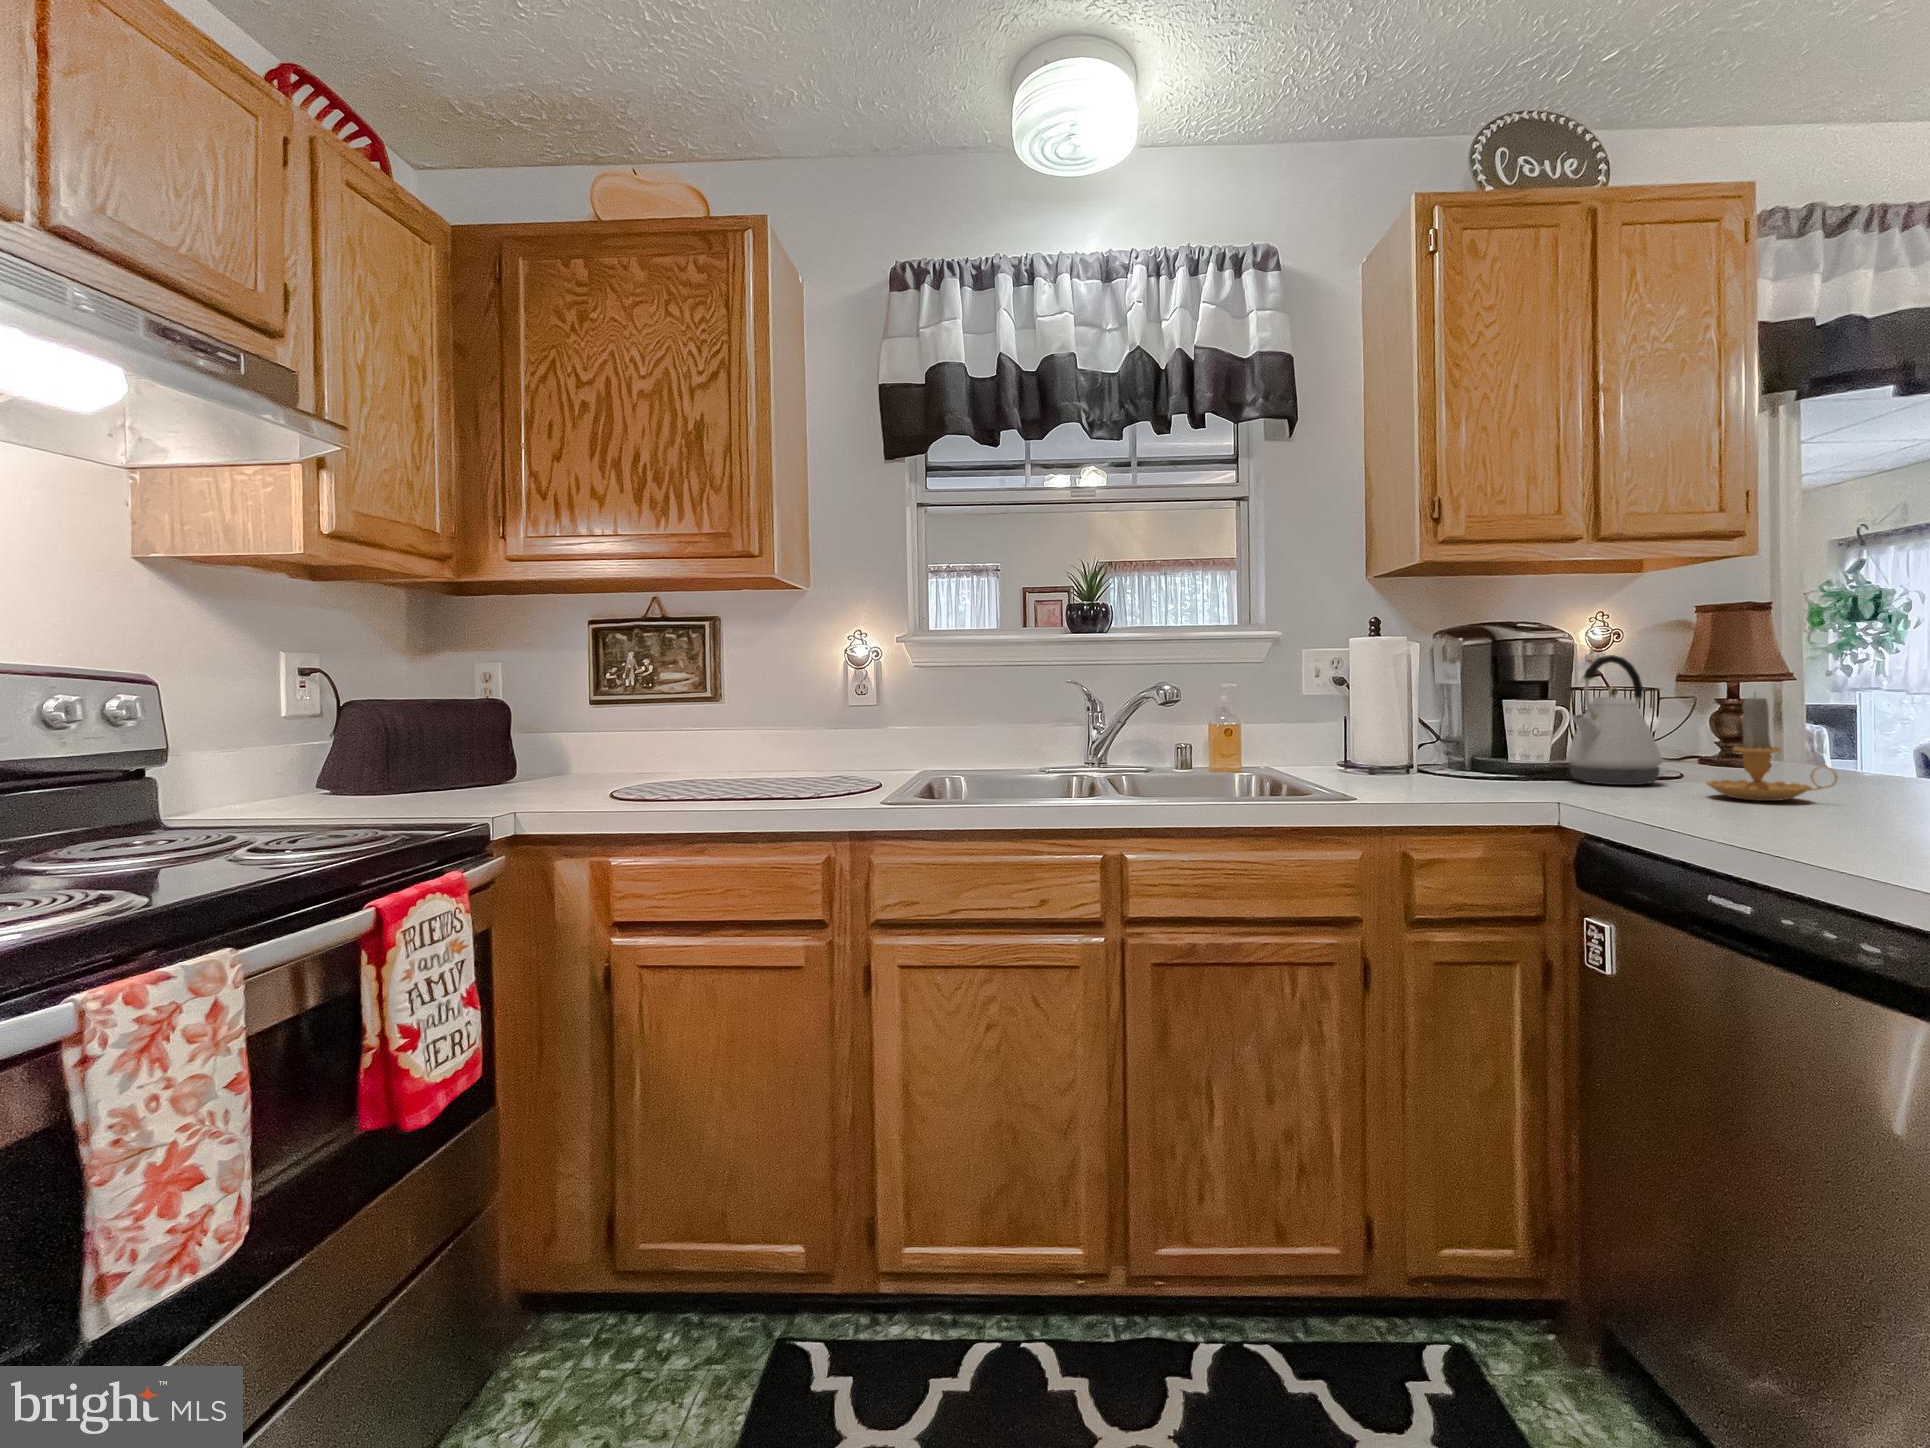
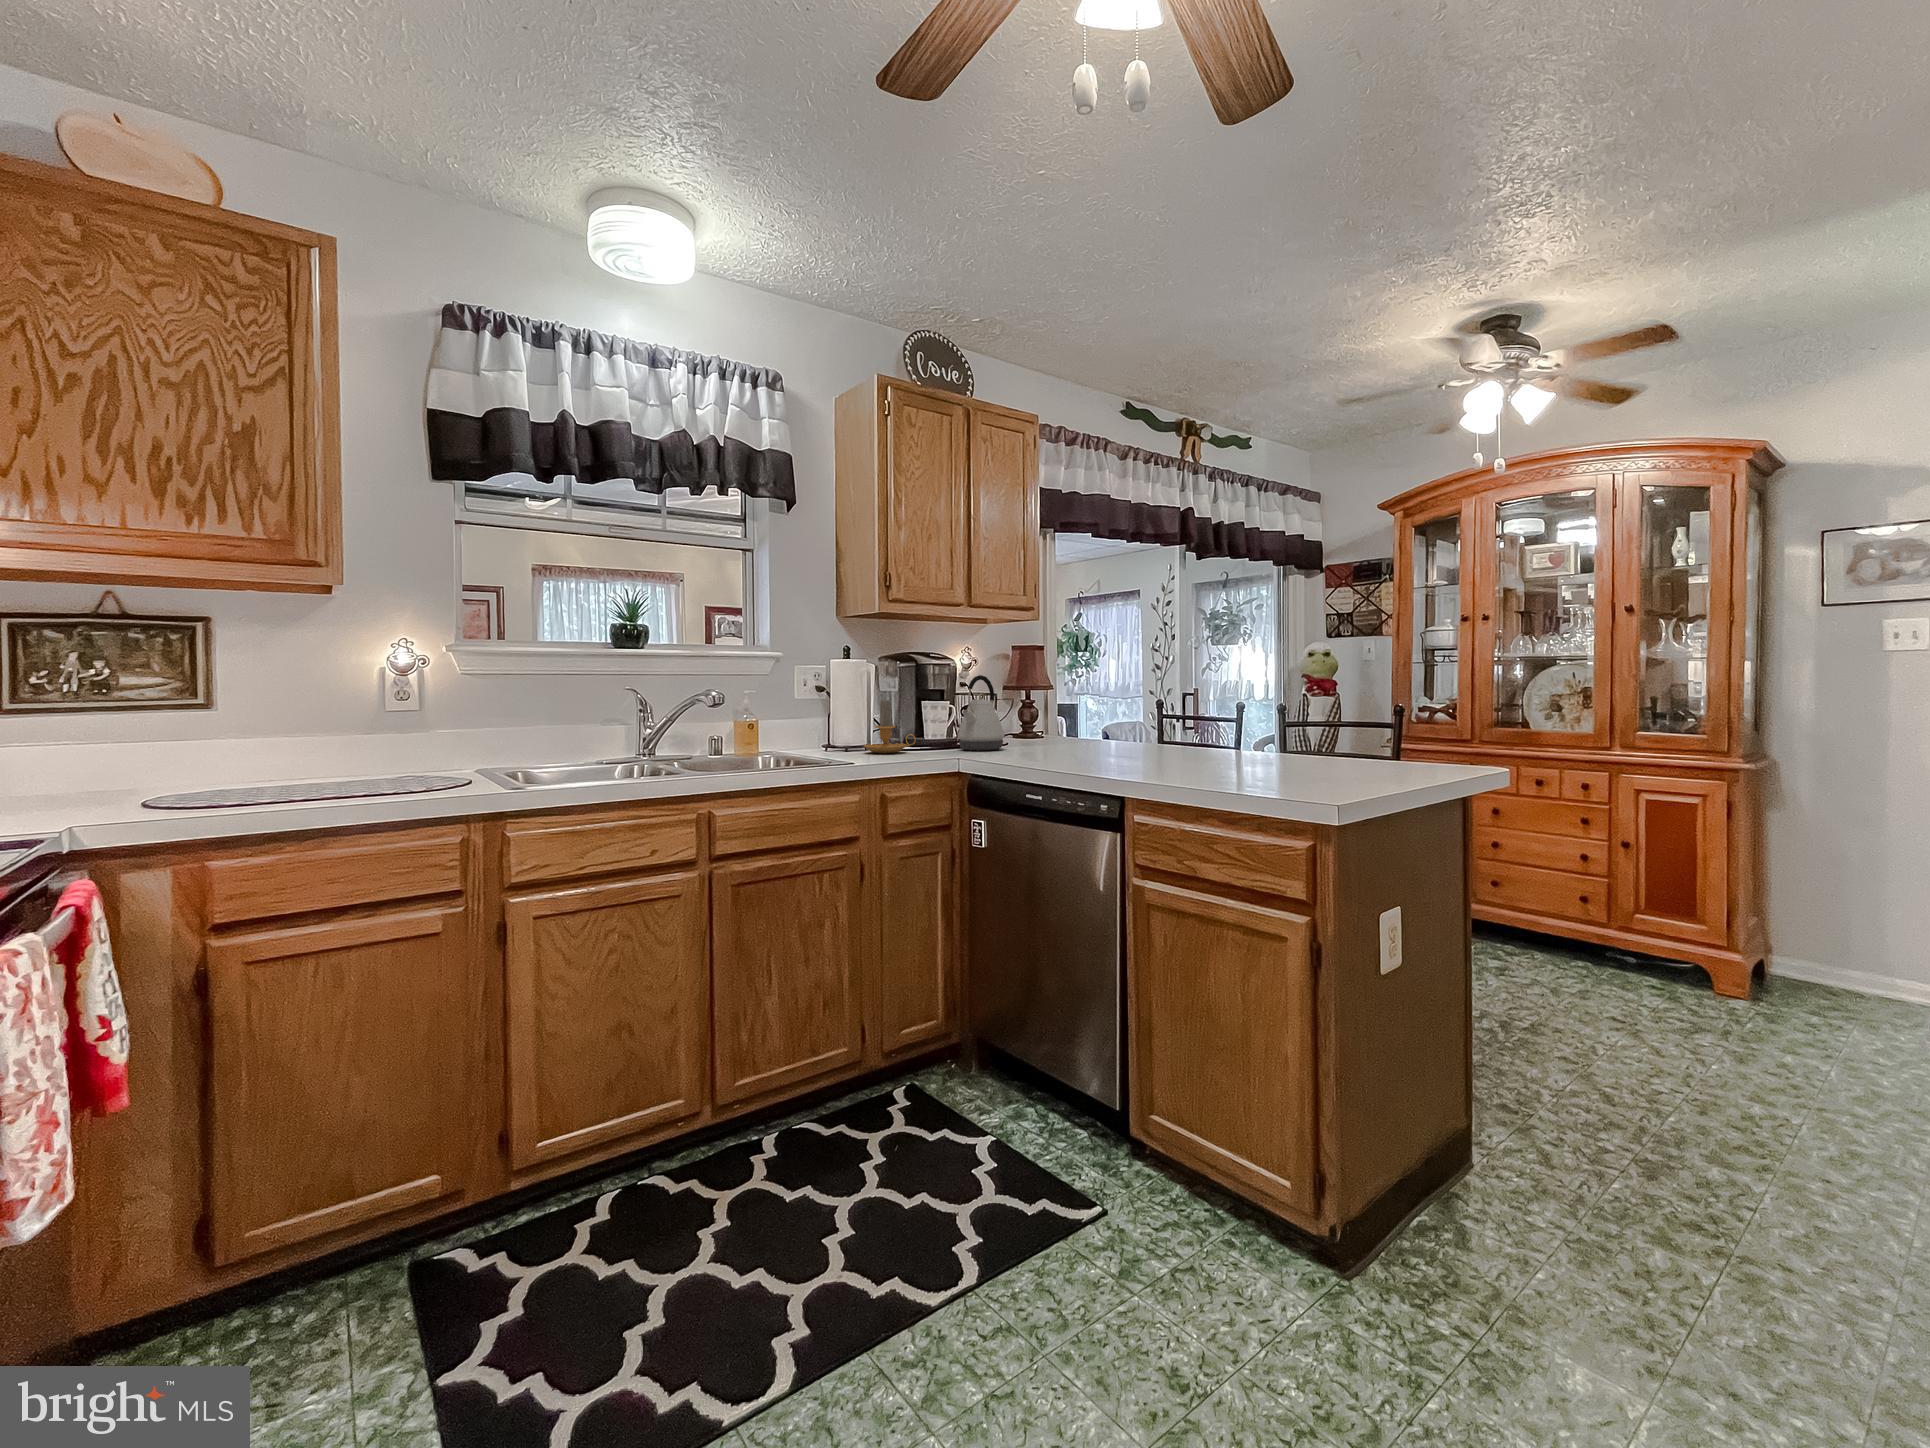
candle: present [1707,693,1838,801] -> present [864,700,916,753]

